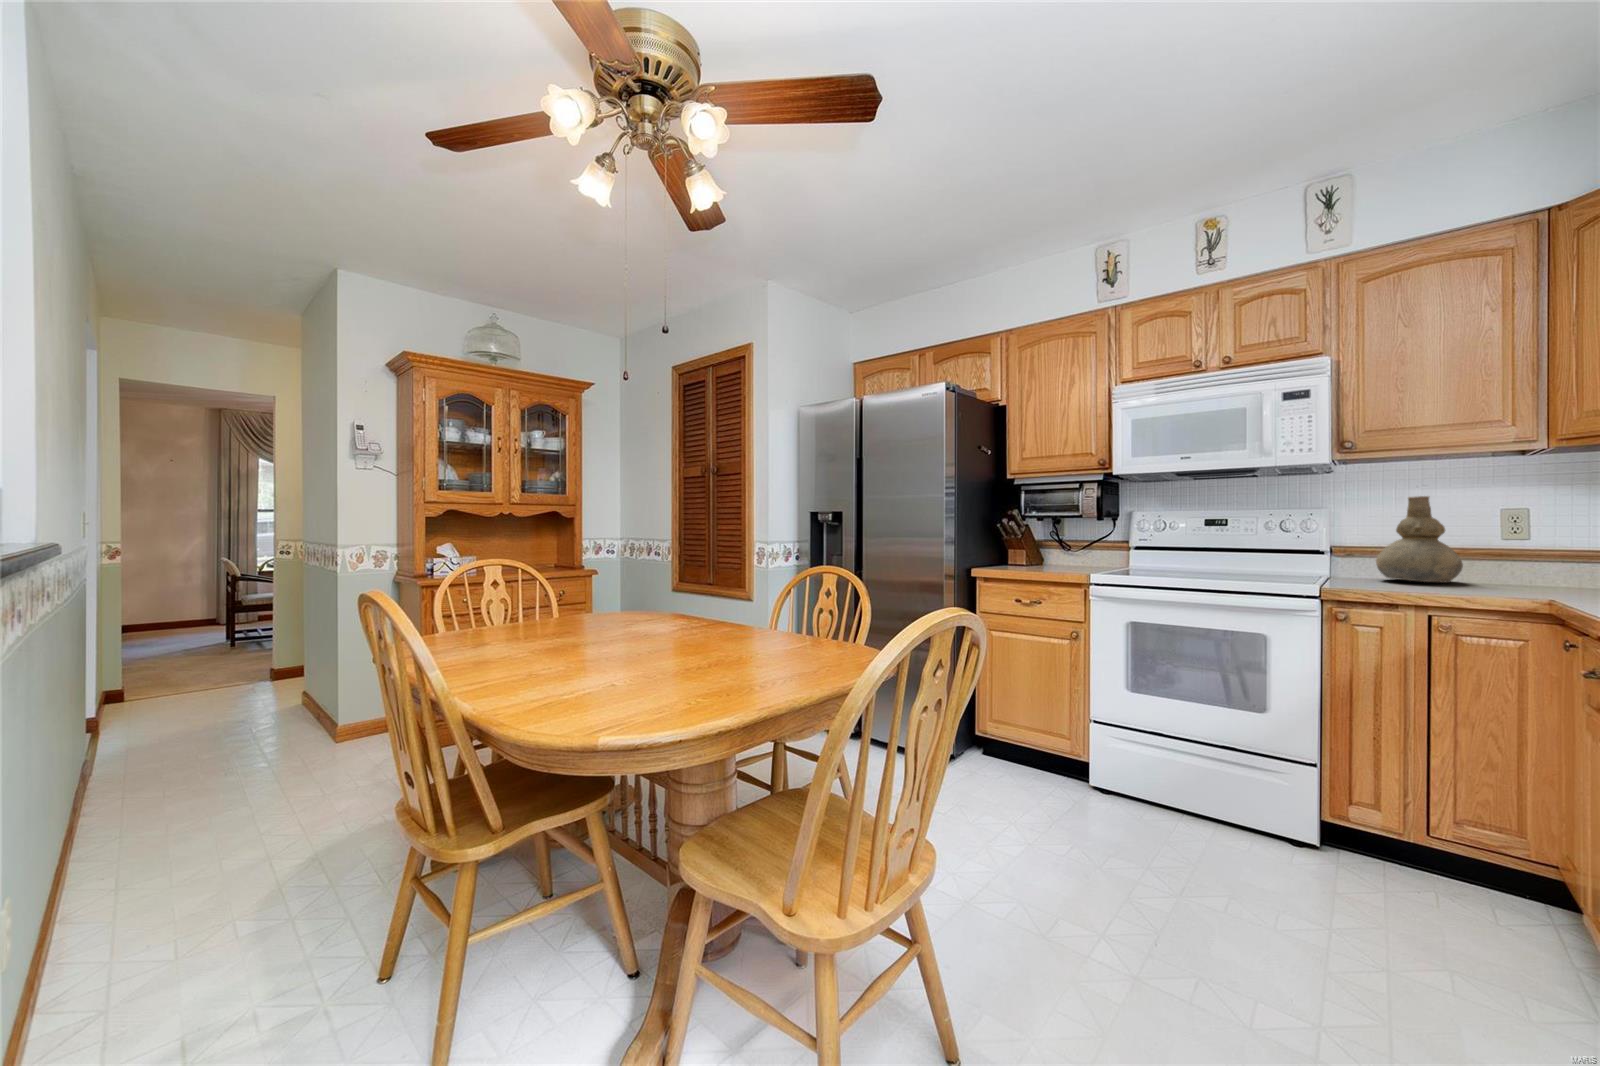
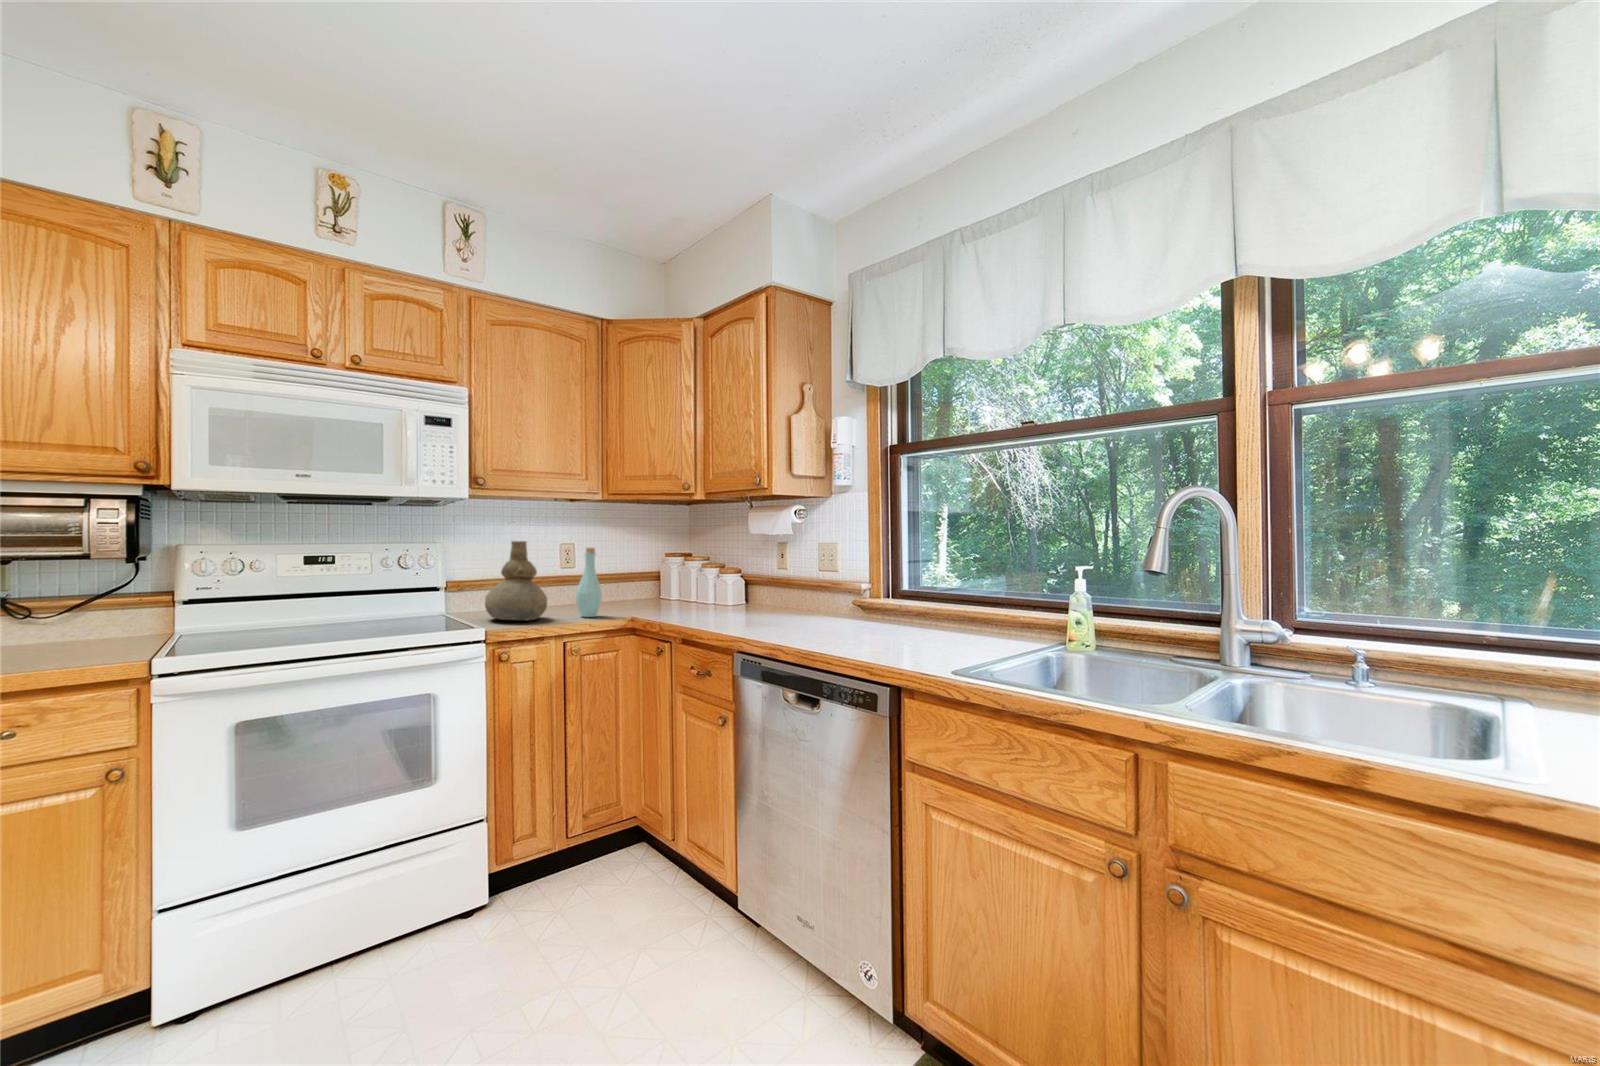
bottle: none [1515,499,1563,587] -> present [576,548,602,617]

